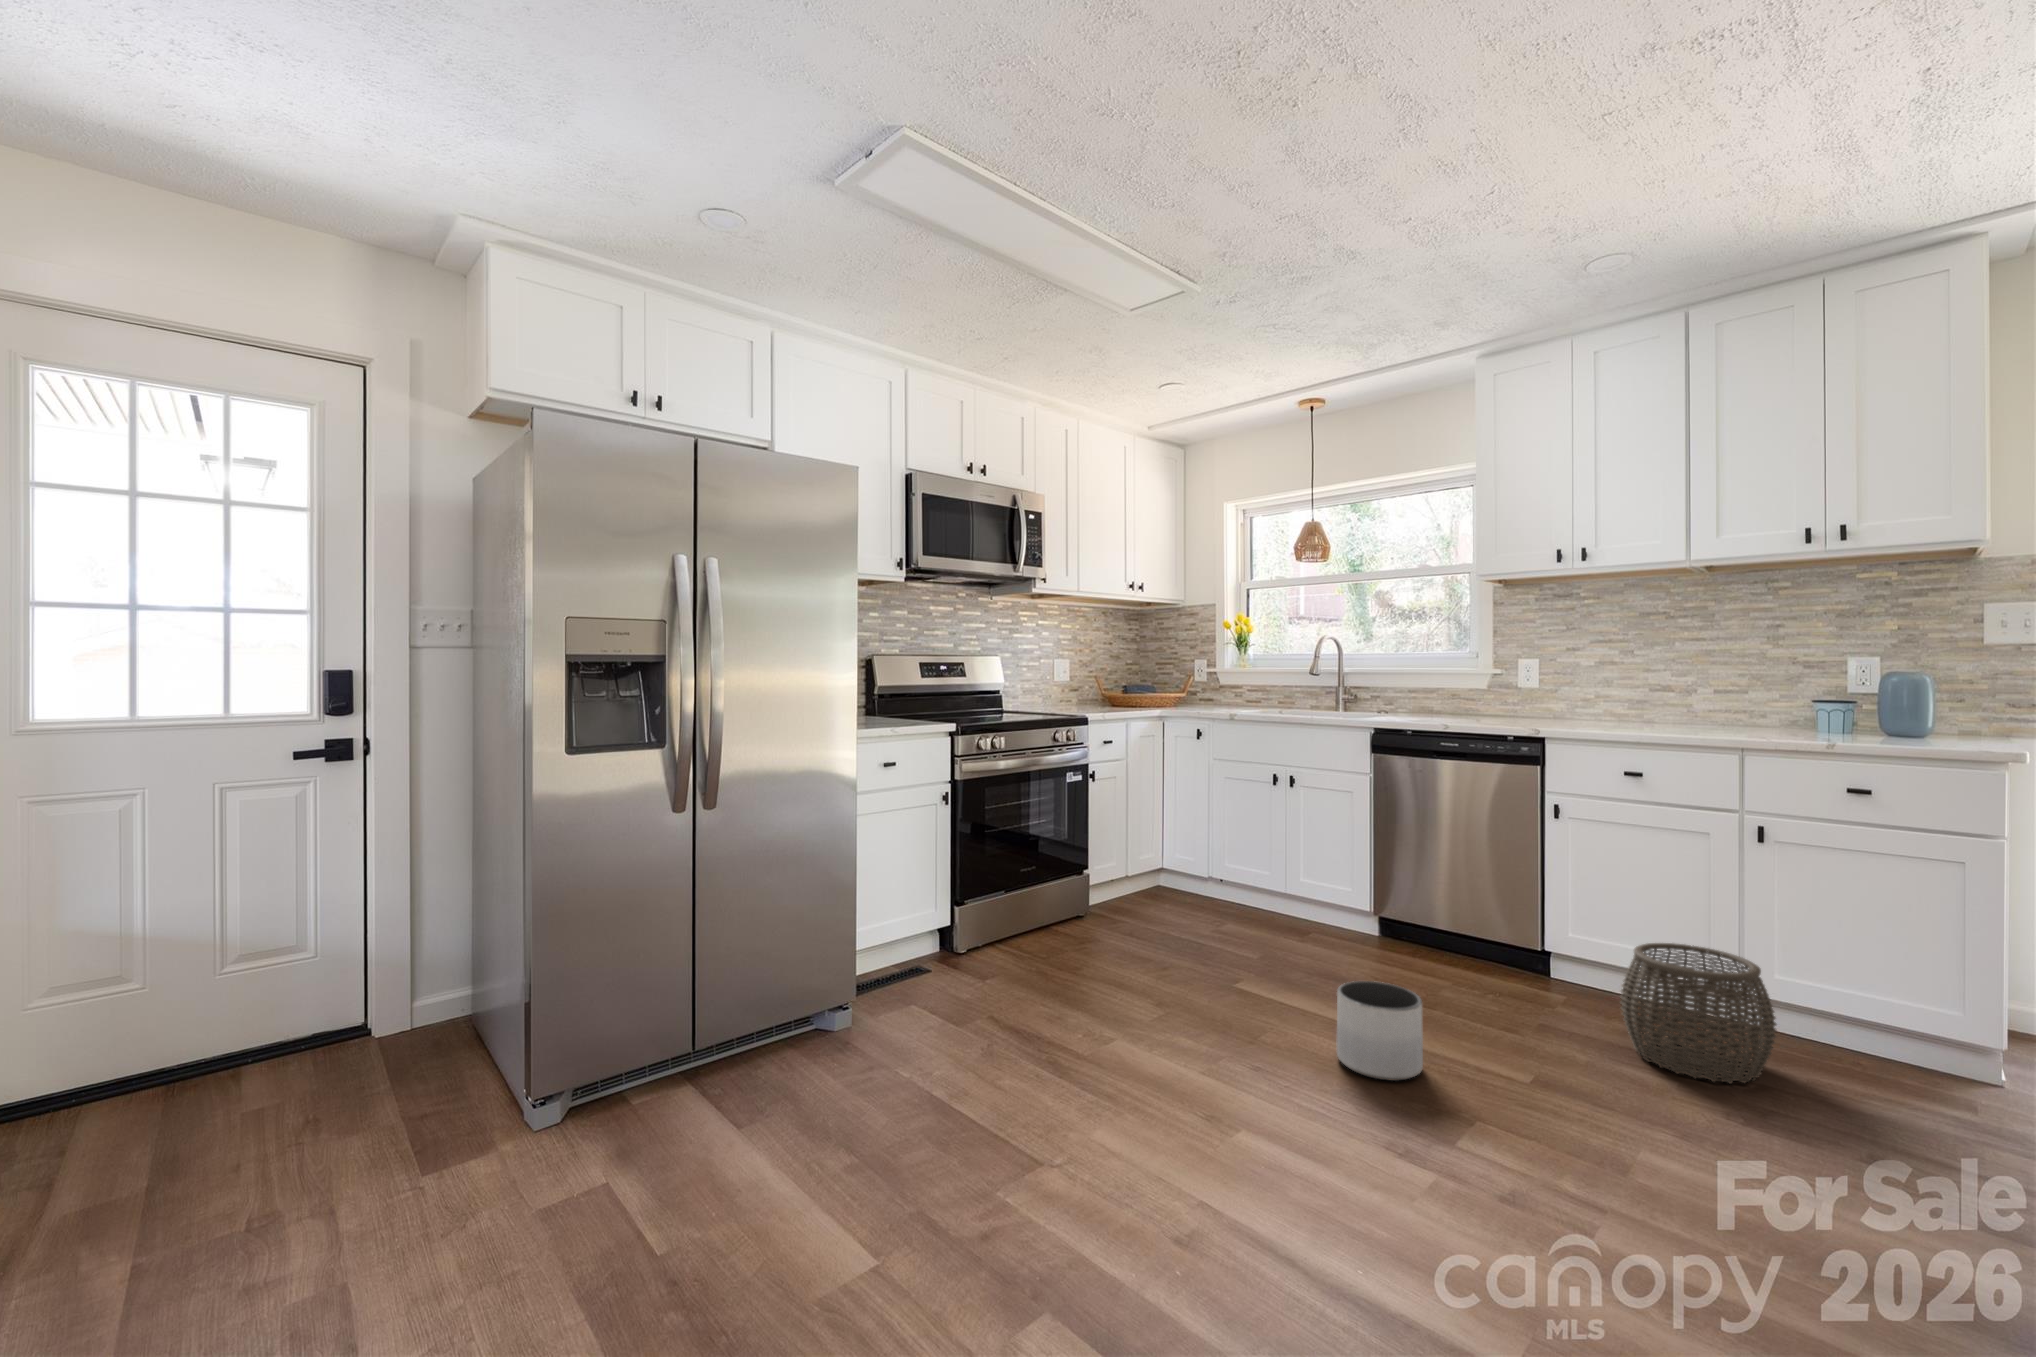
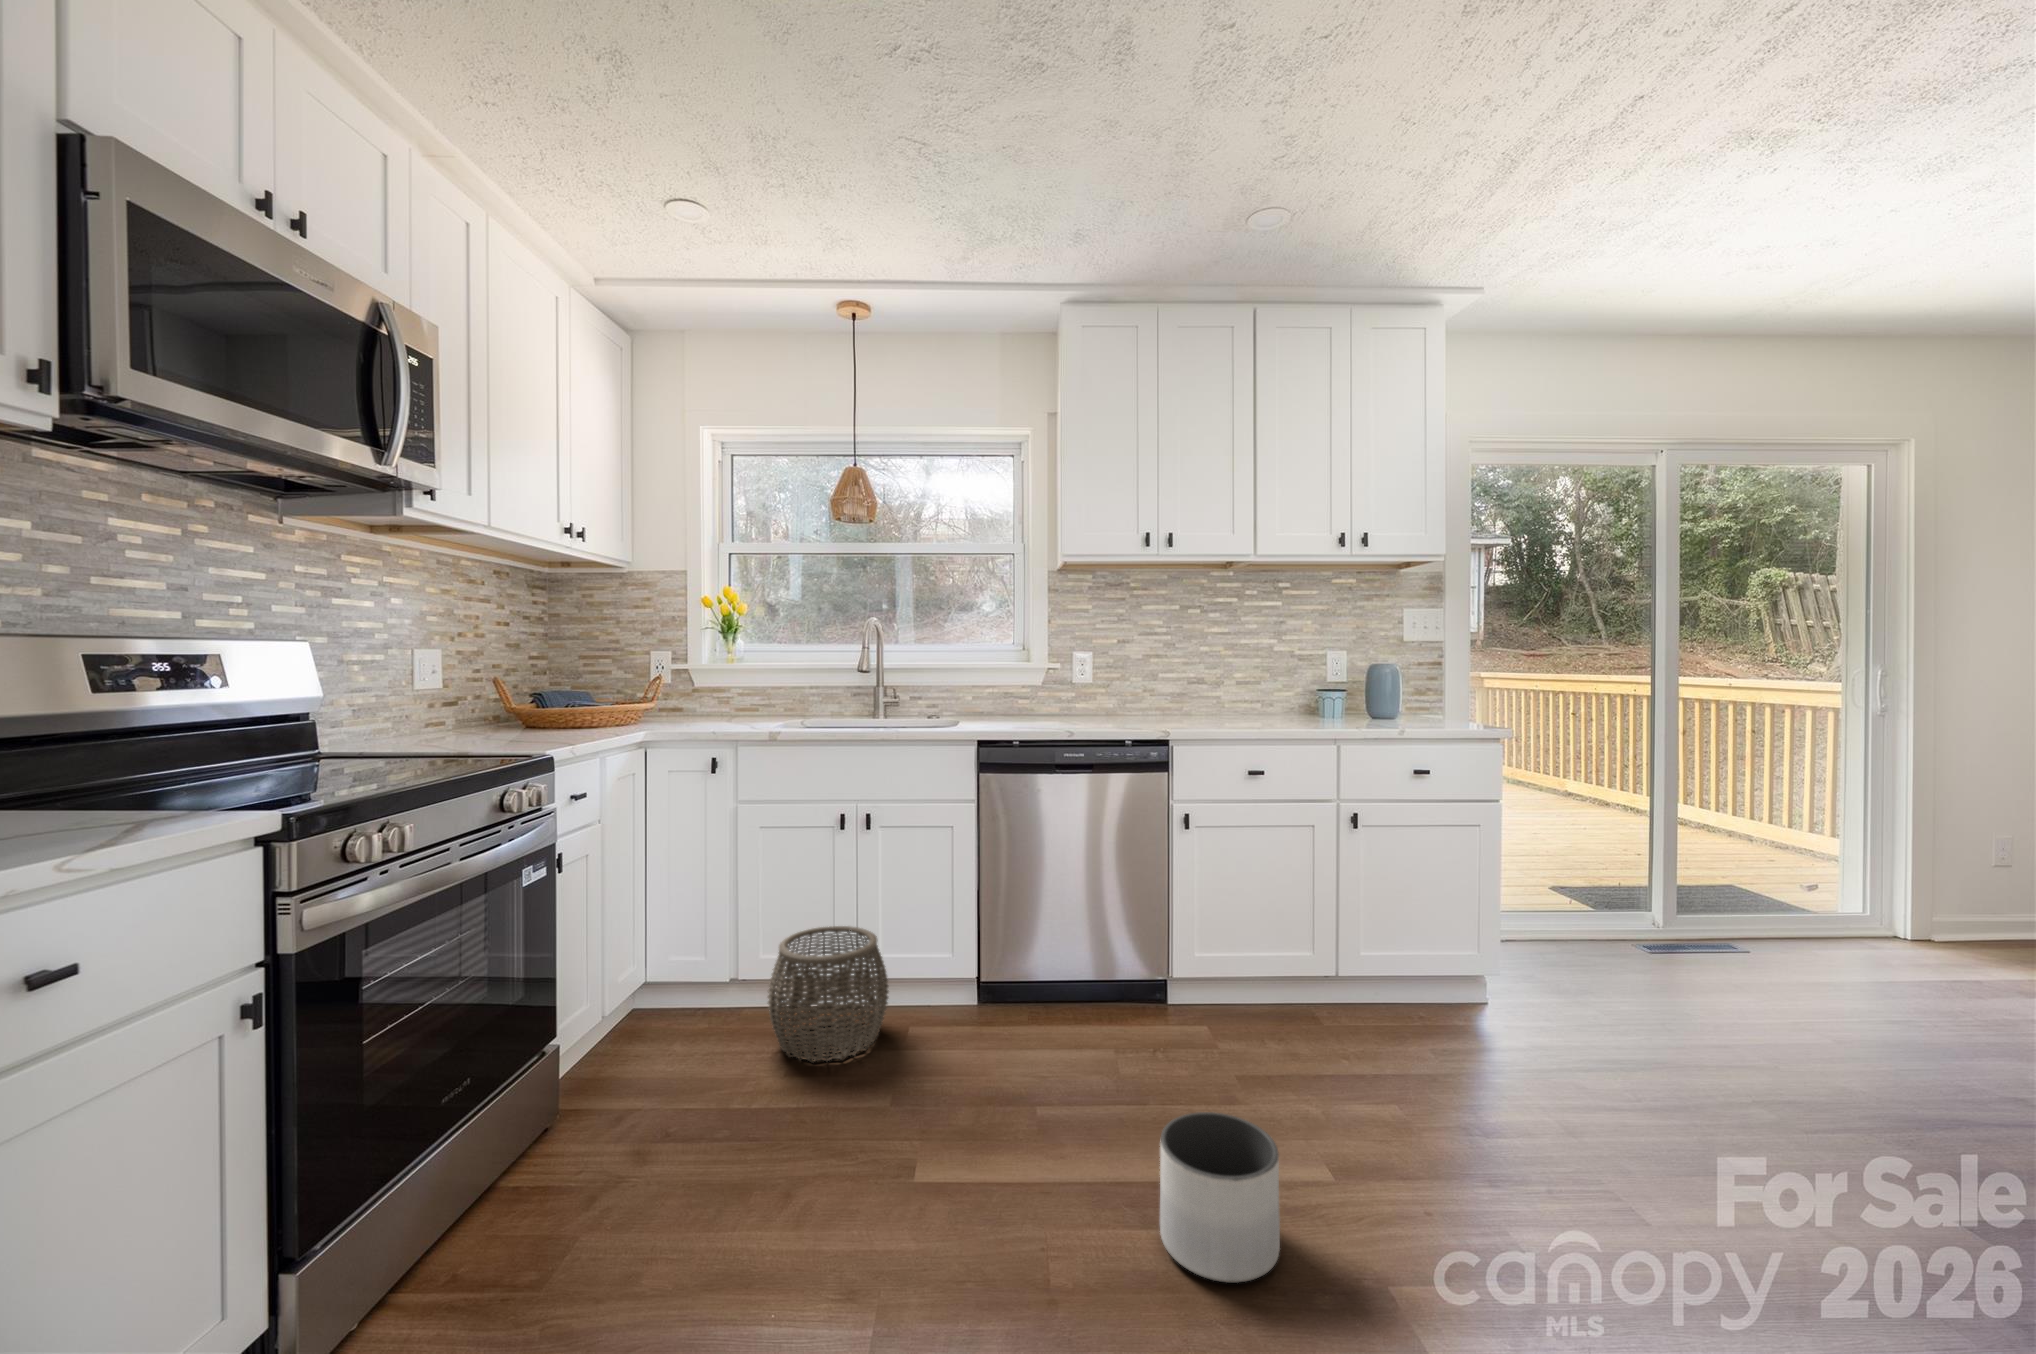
woven basket: present [1620,943,1777,1084] -> present [768,926,889,1062]

